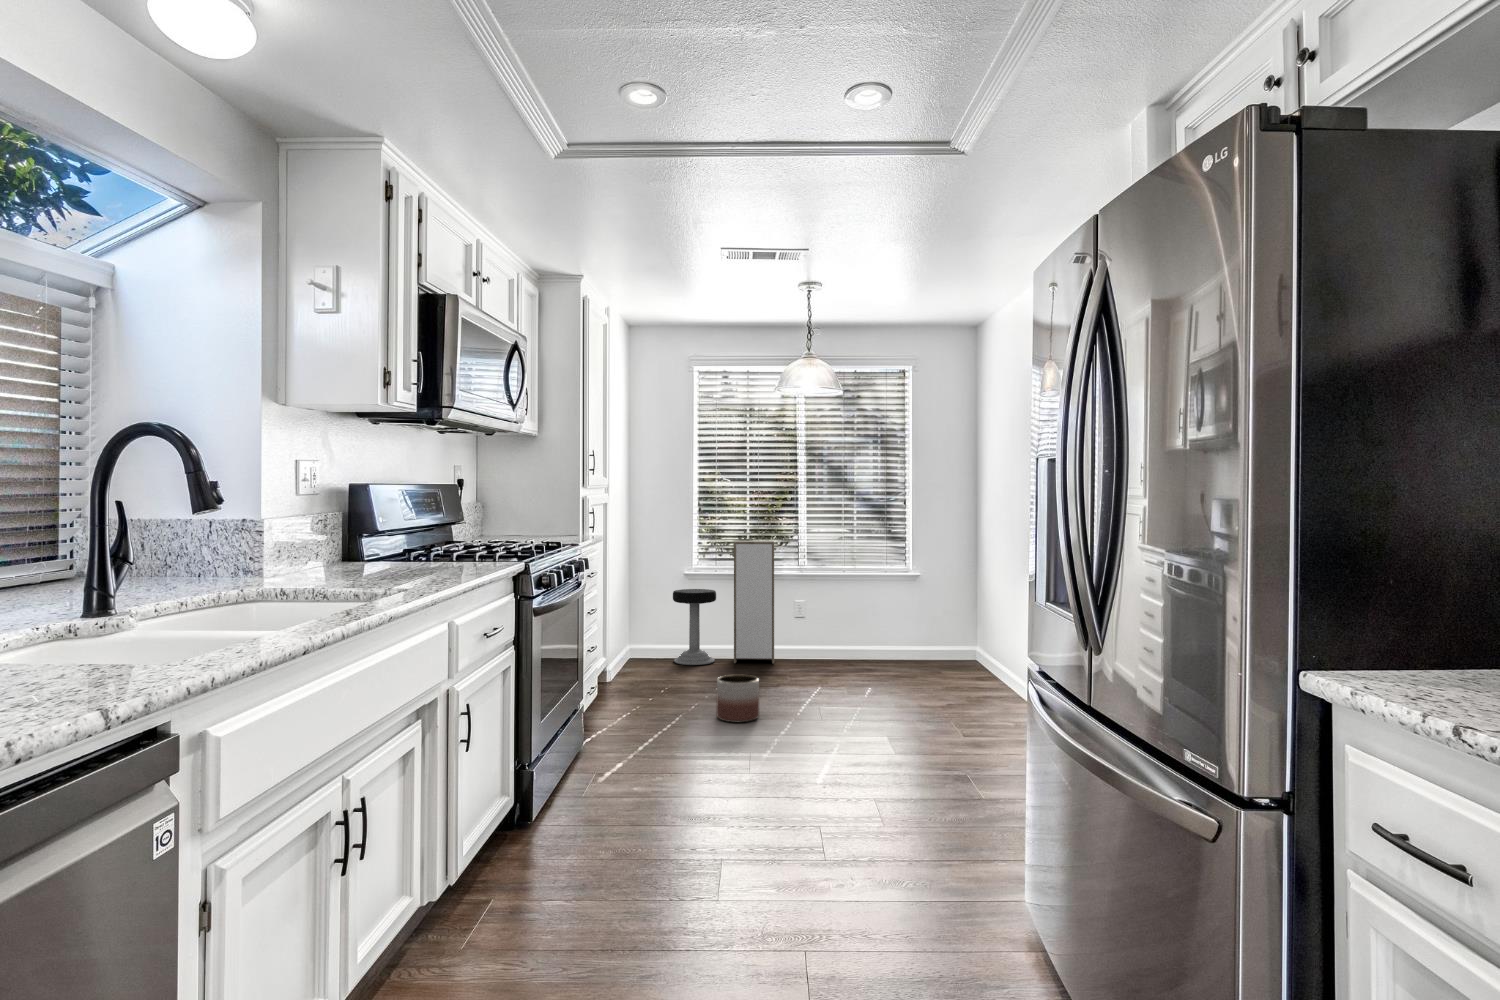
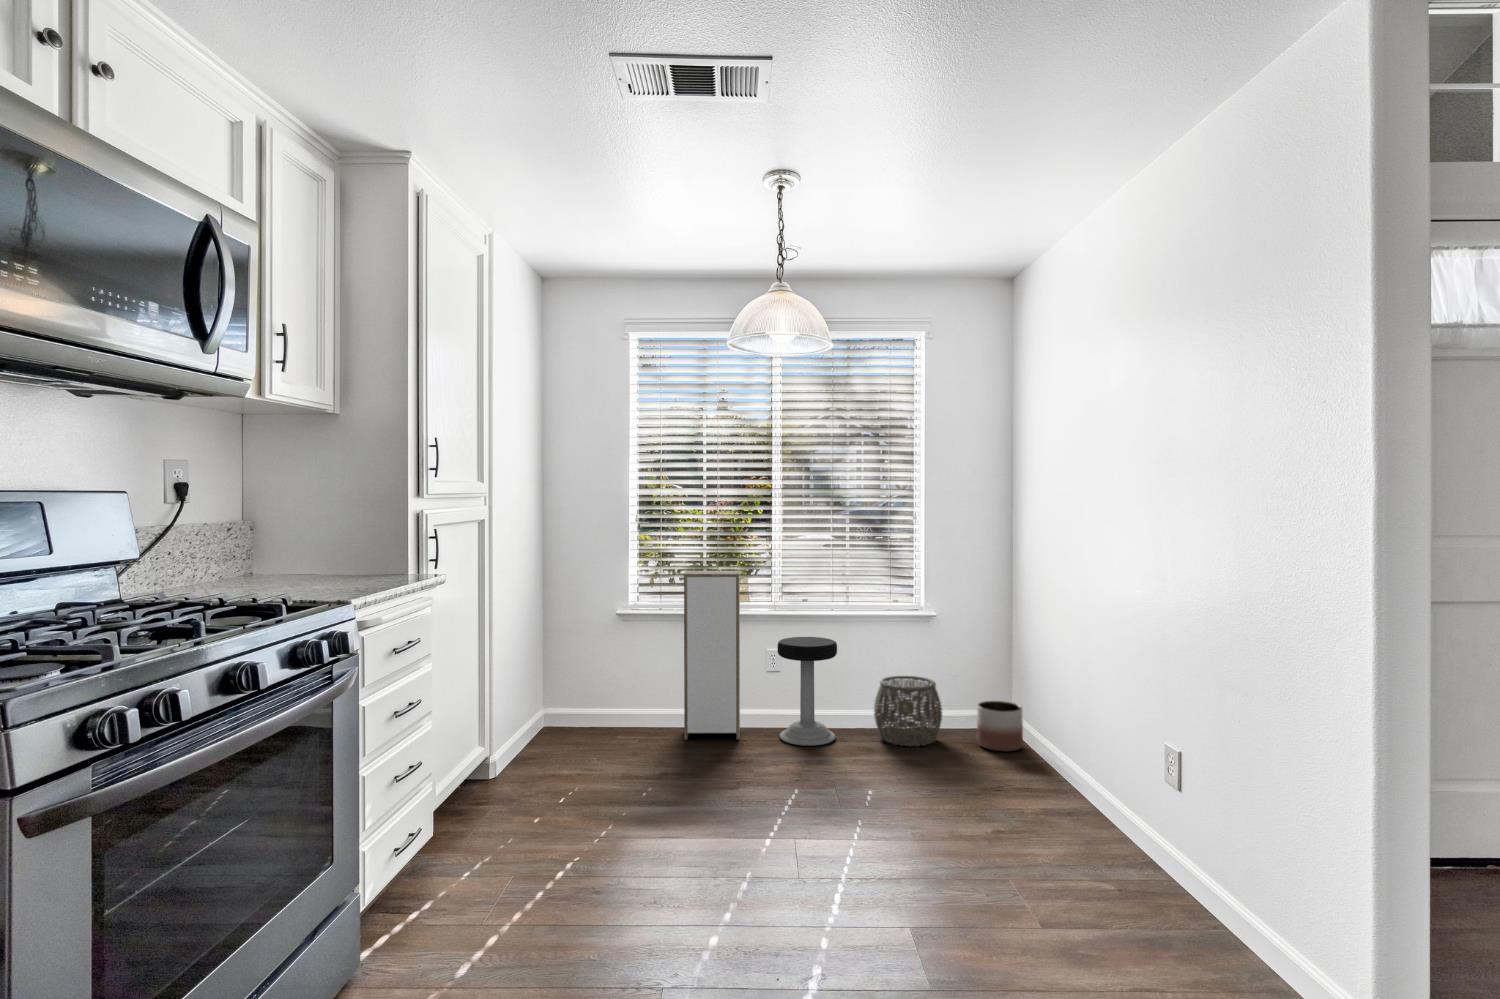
stool: present [673,589,716,665] -> present [777,637,837,746]
woven basket: none [873,619,924,668] -> present [874,676,942,746]
planter: present [716,675,759,722] -> present [977,701,1023,752]

